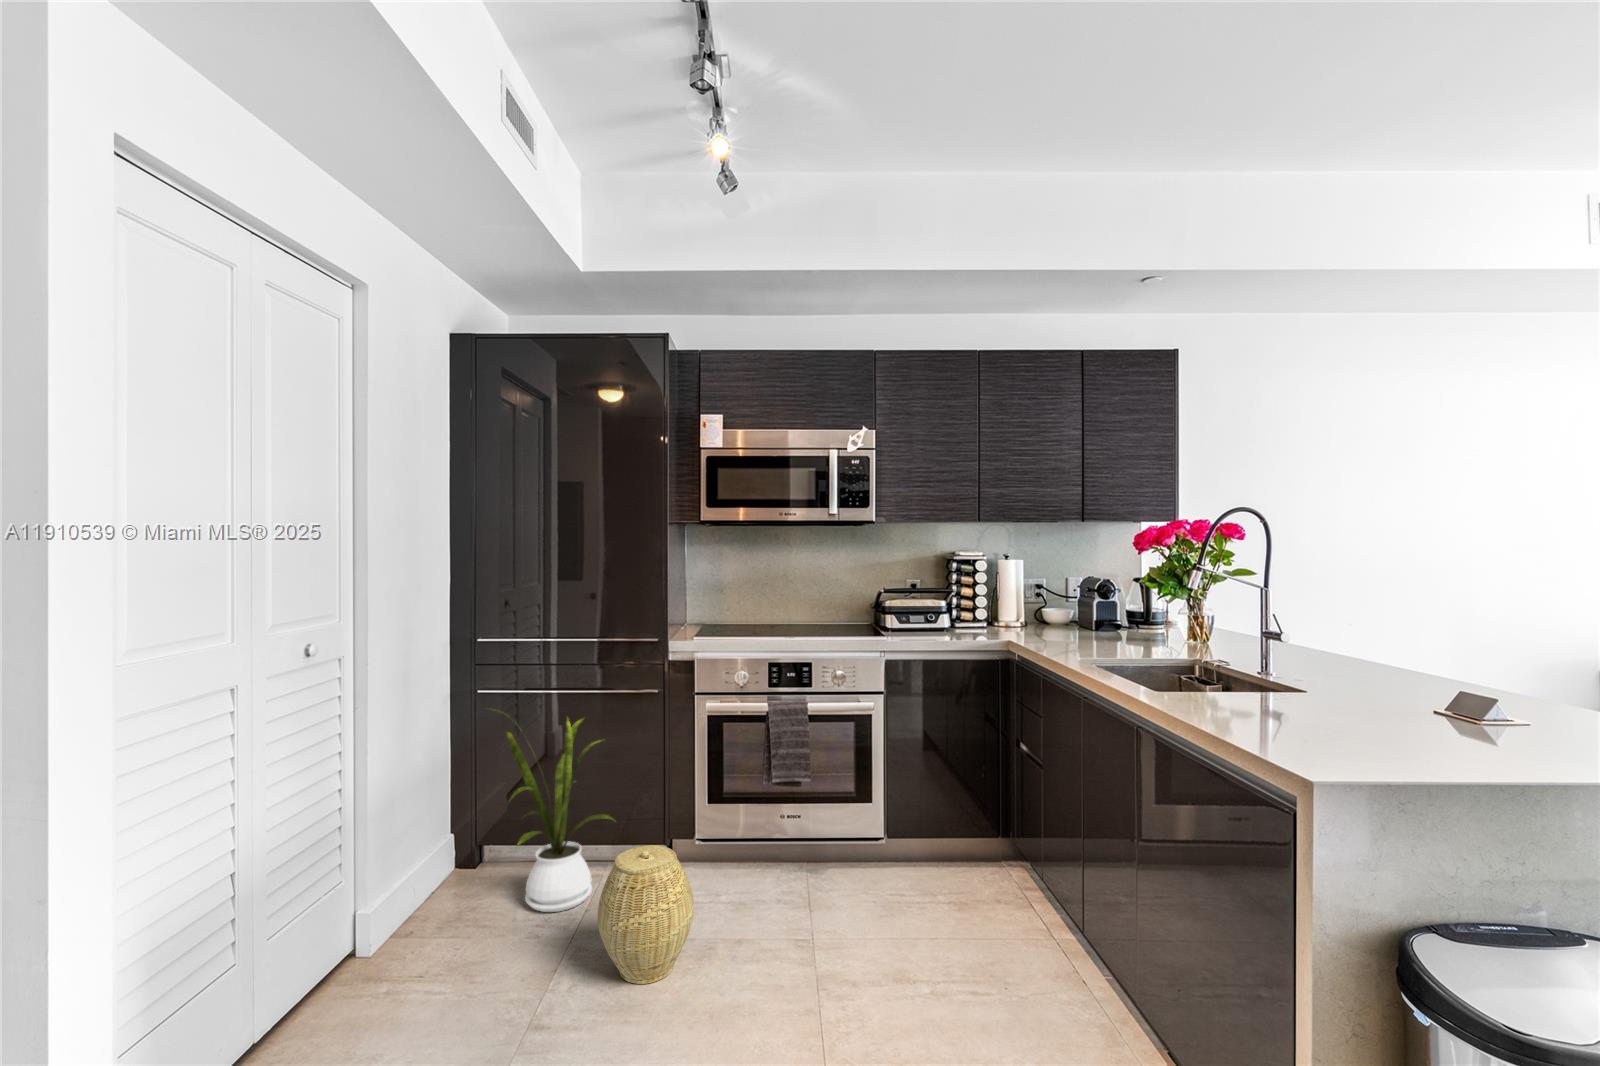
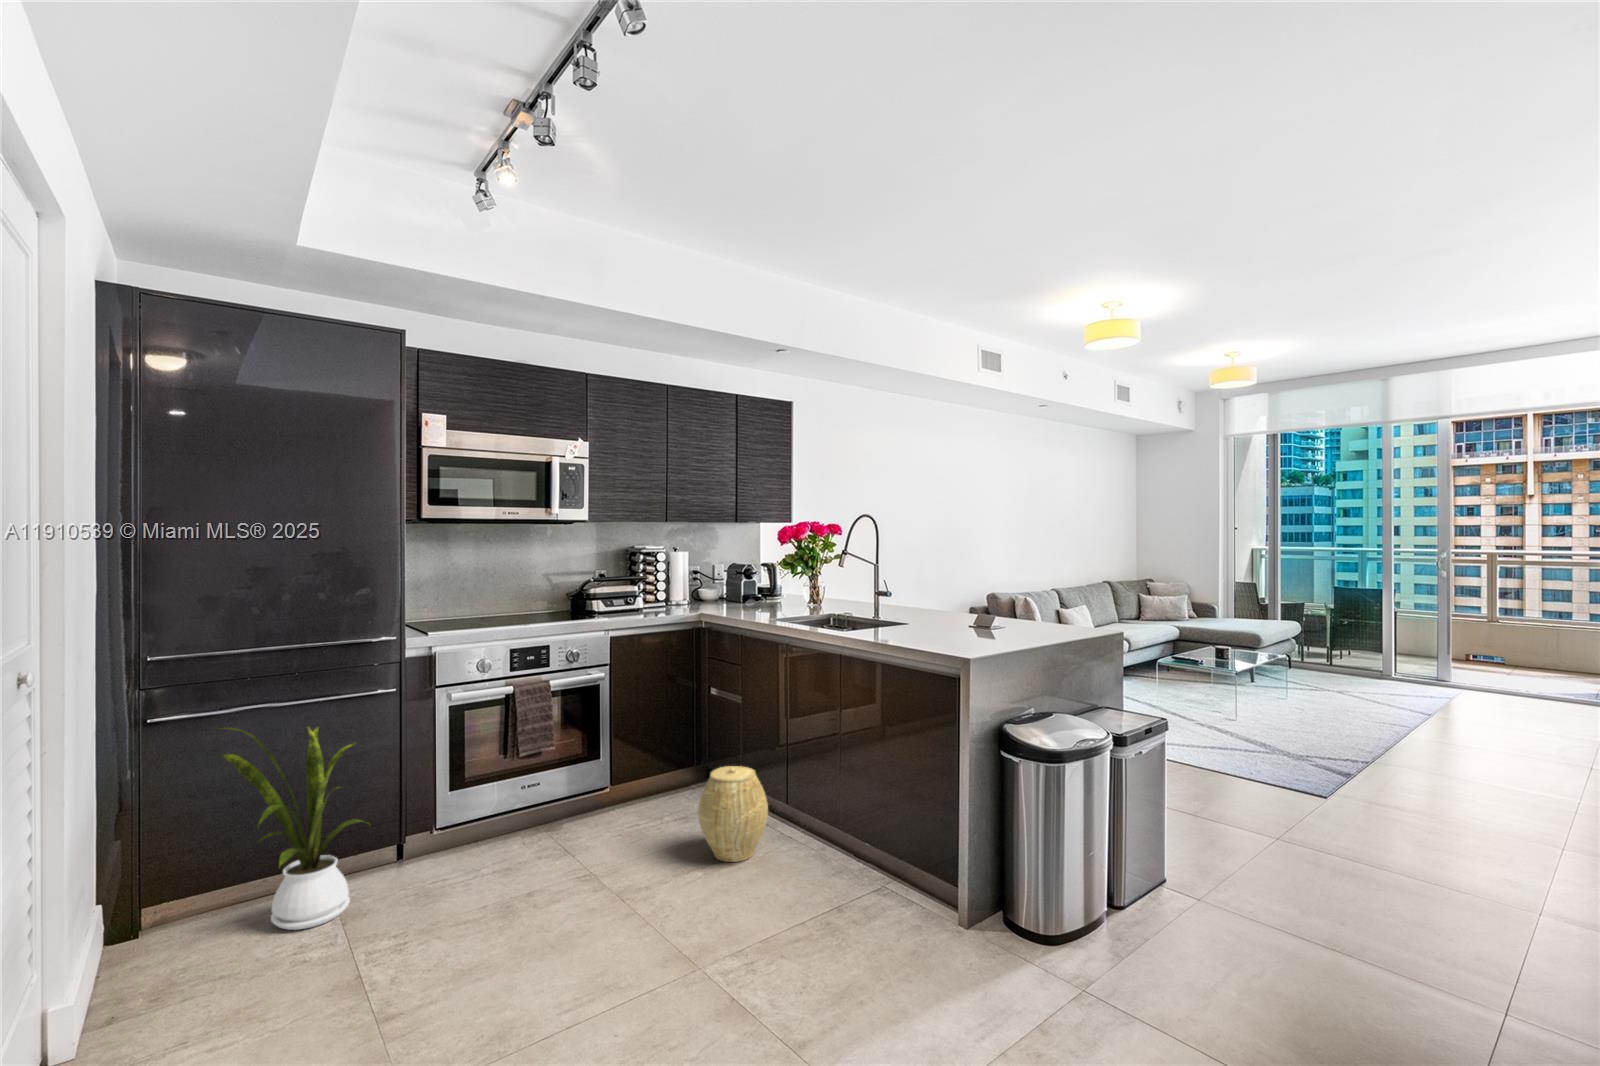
woven basket: present [598,845,694,984] -> present [698,766,768,862]

